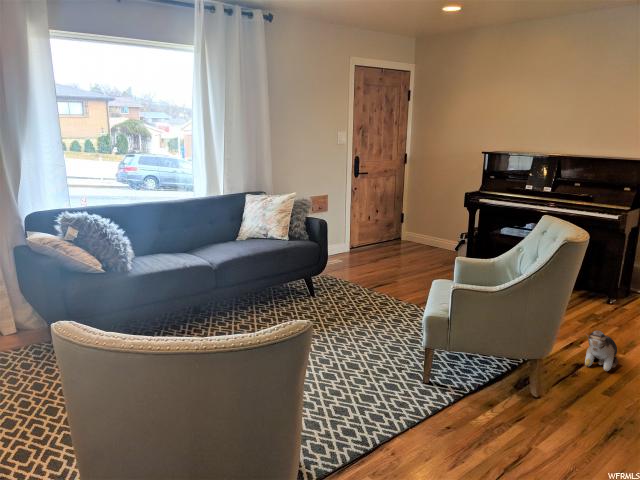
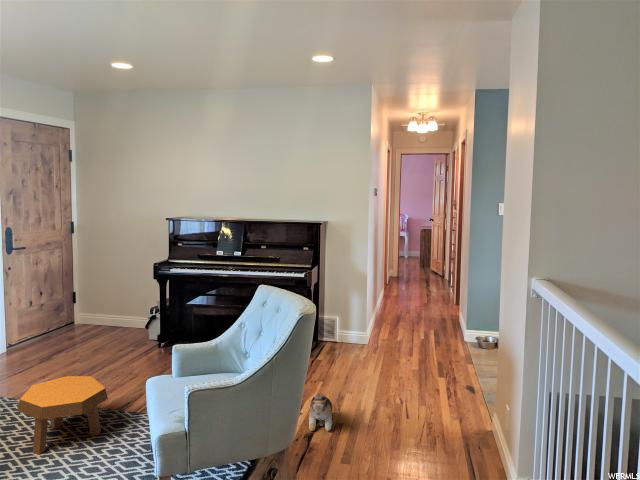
footstool: none [345,270,406,319] -> present [18,376,108,454]

